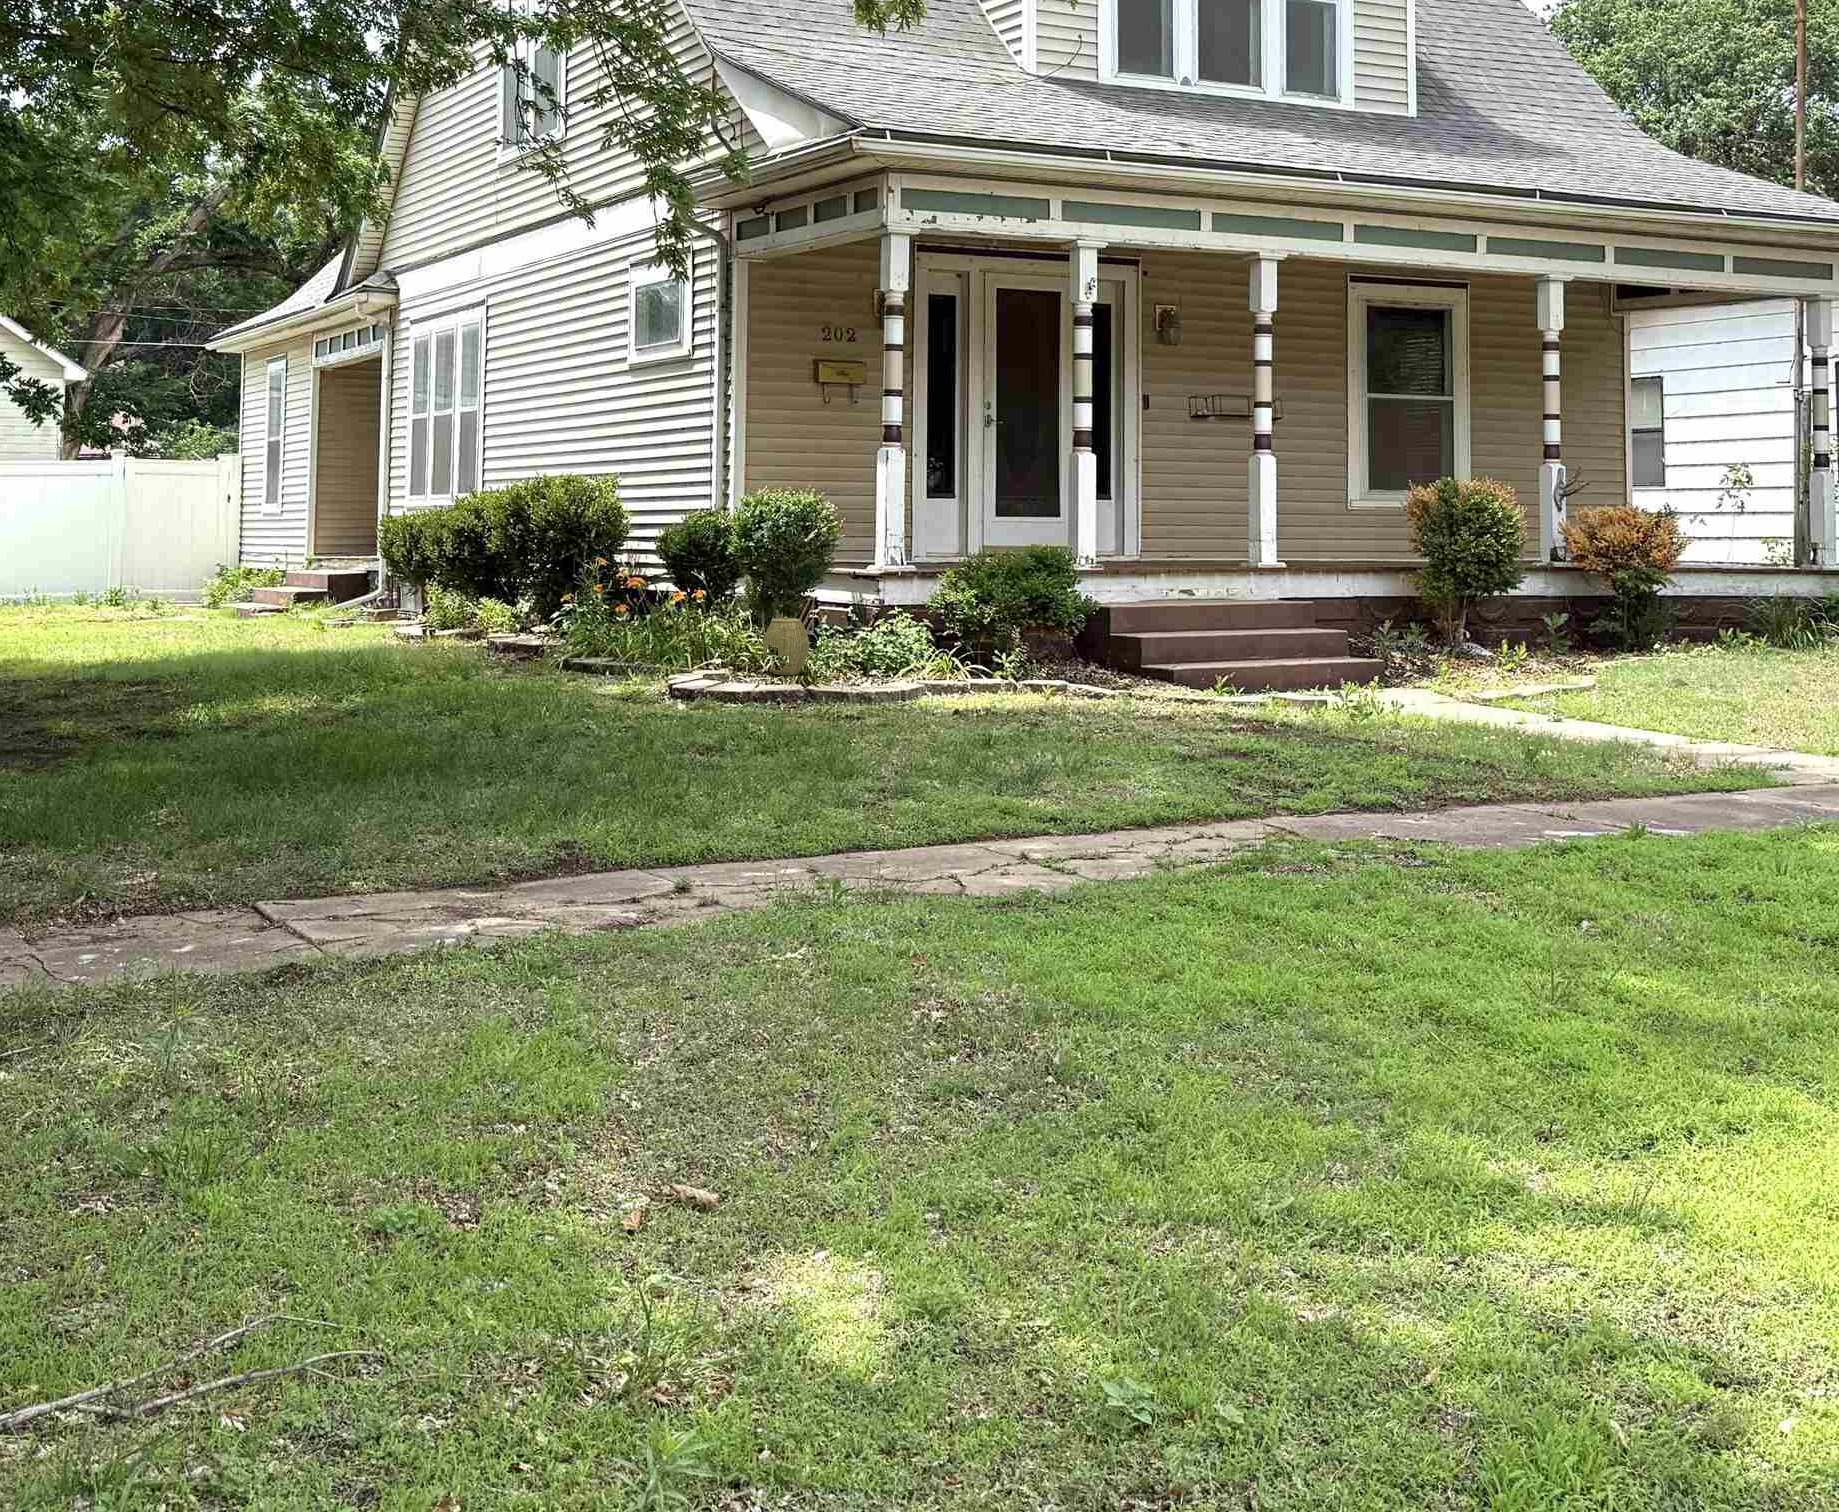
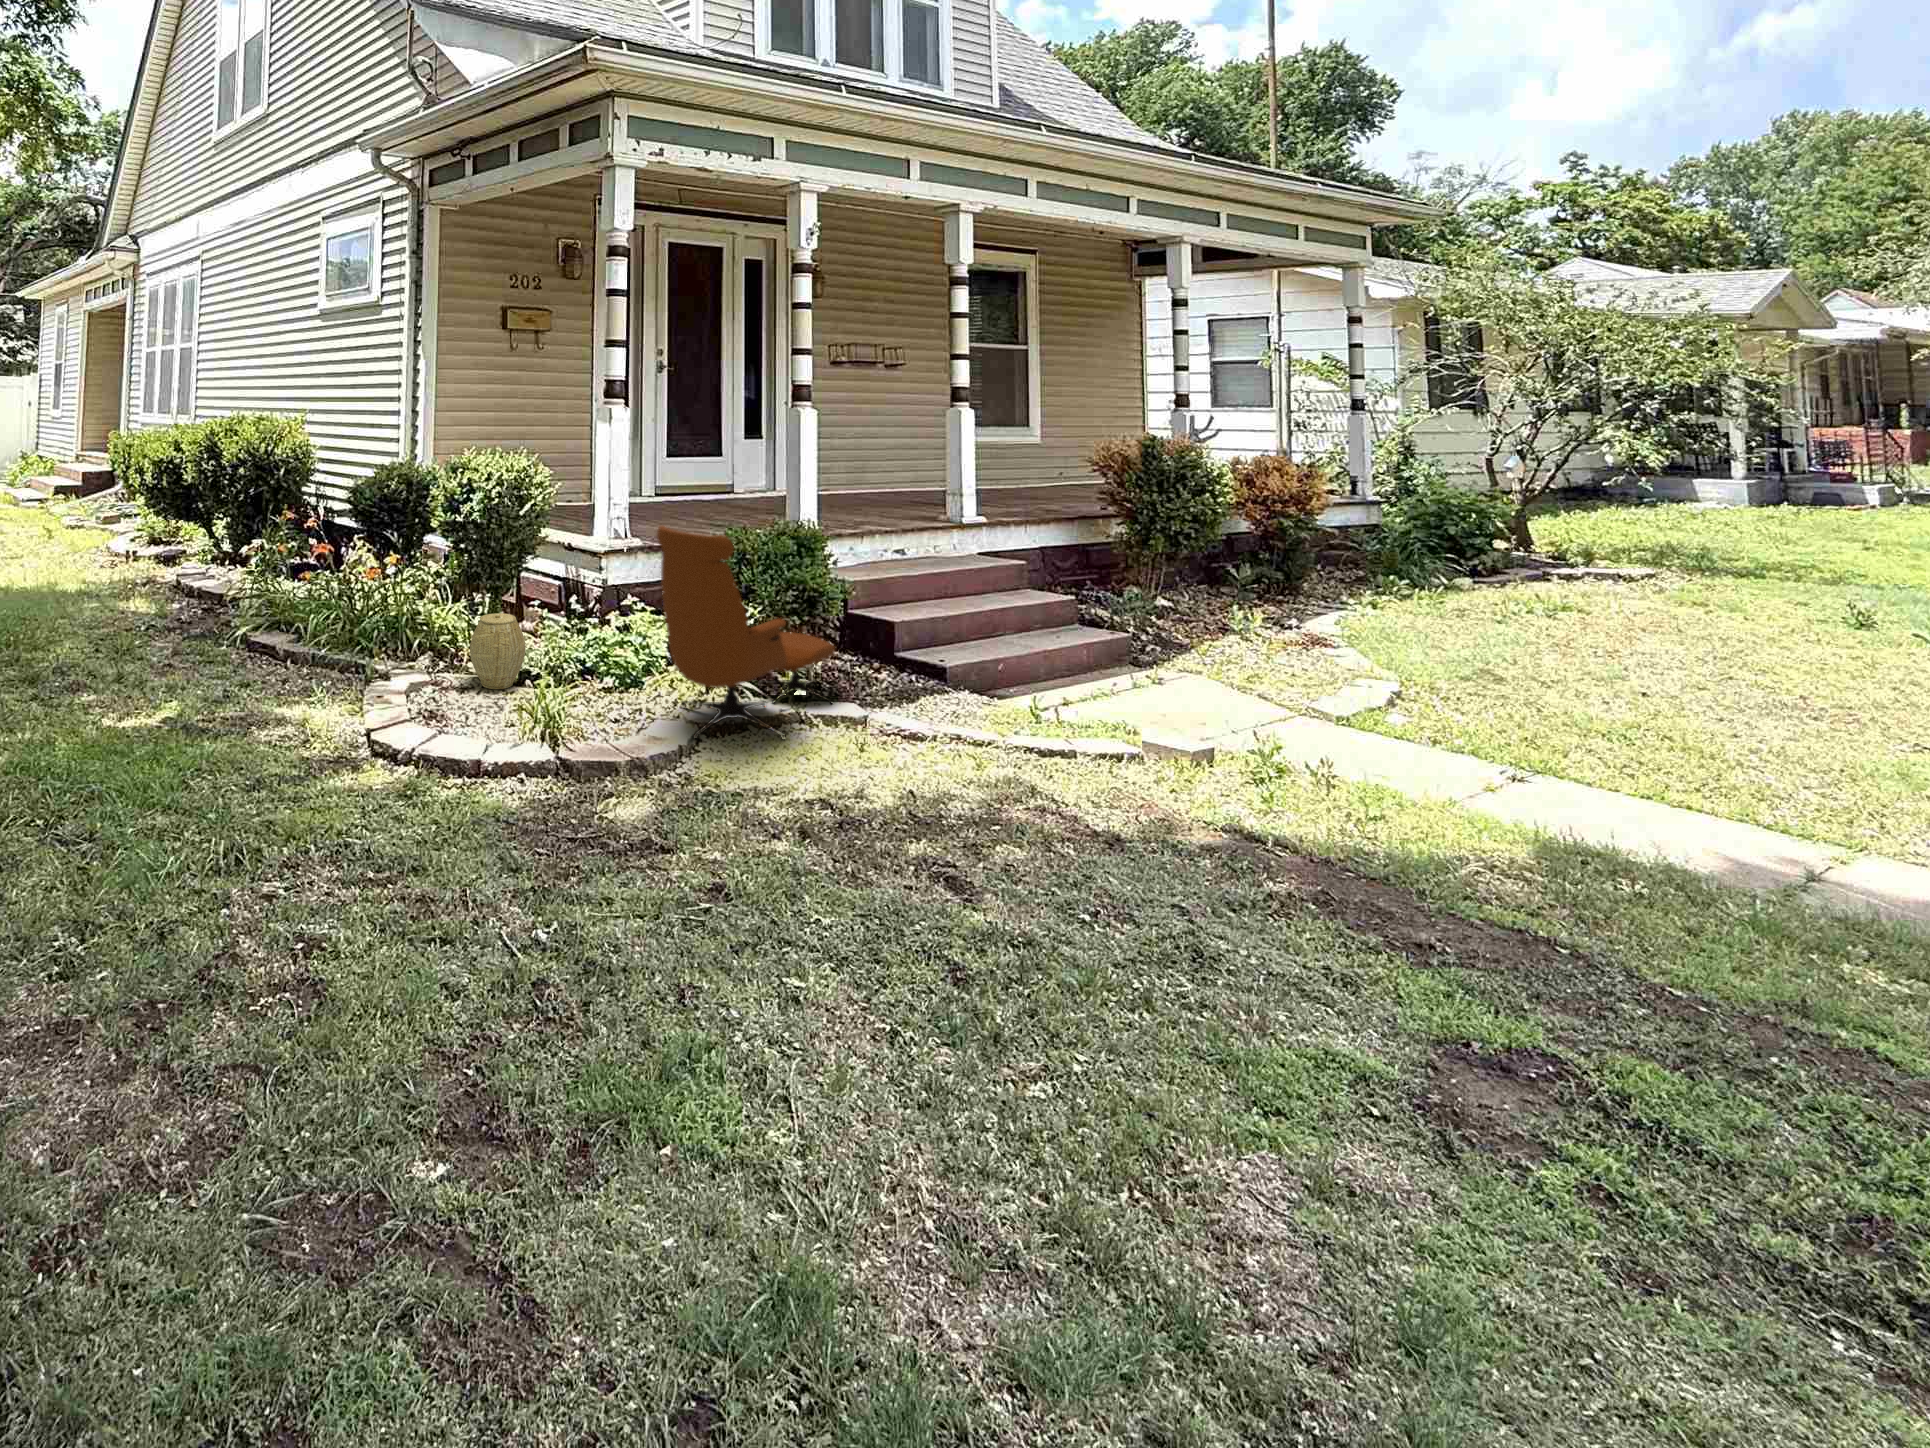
lounge chair: none [899,531,1062,692] -> present [657,526,835,739]

